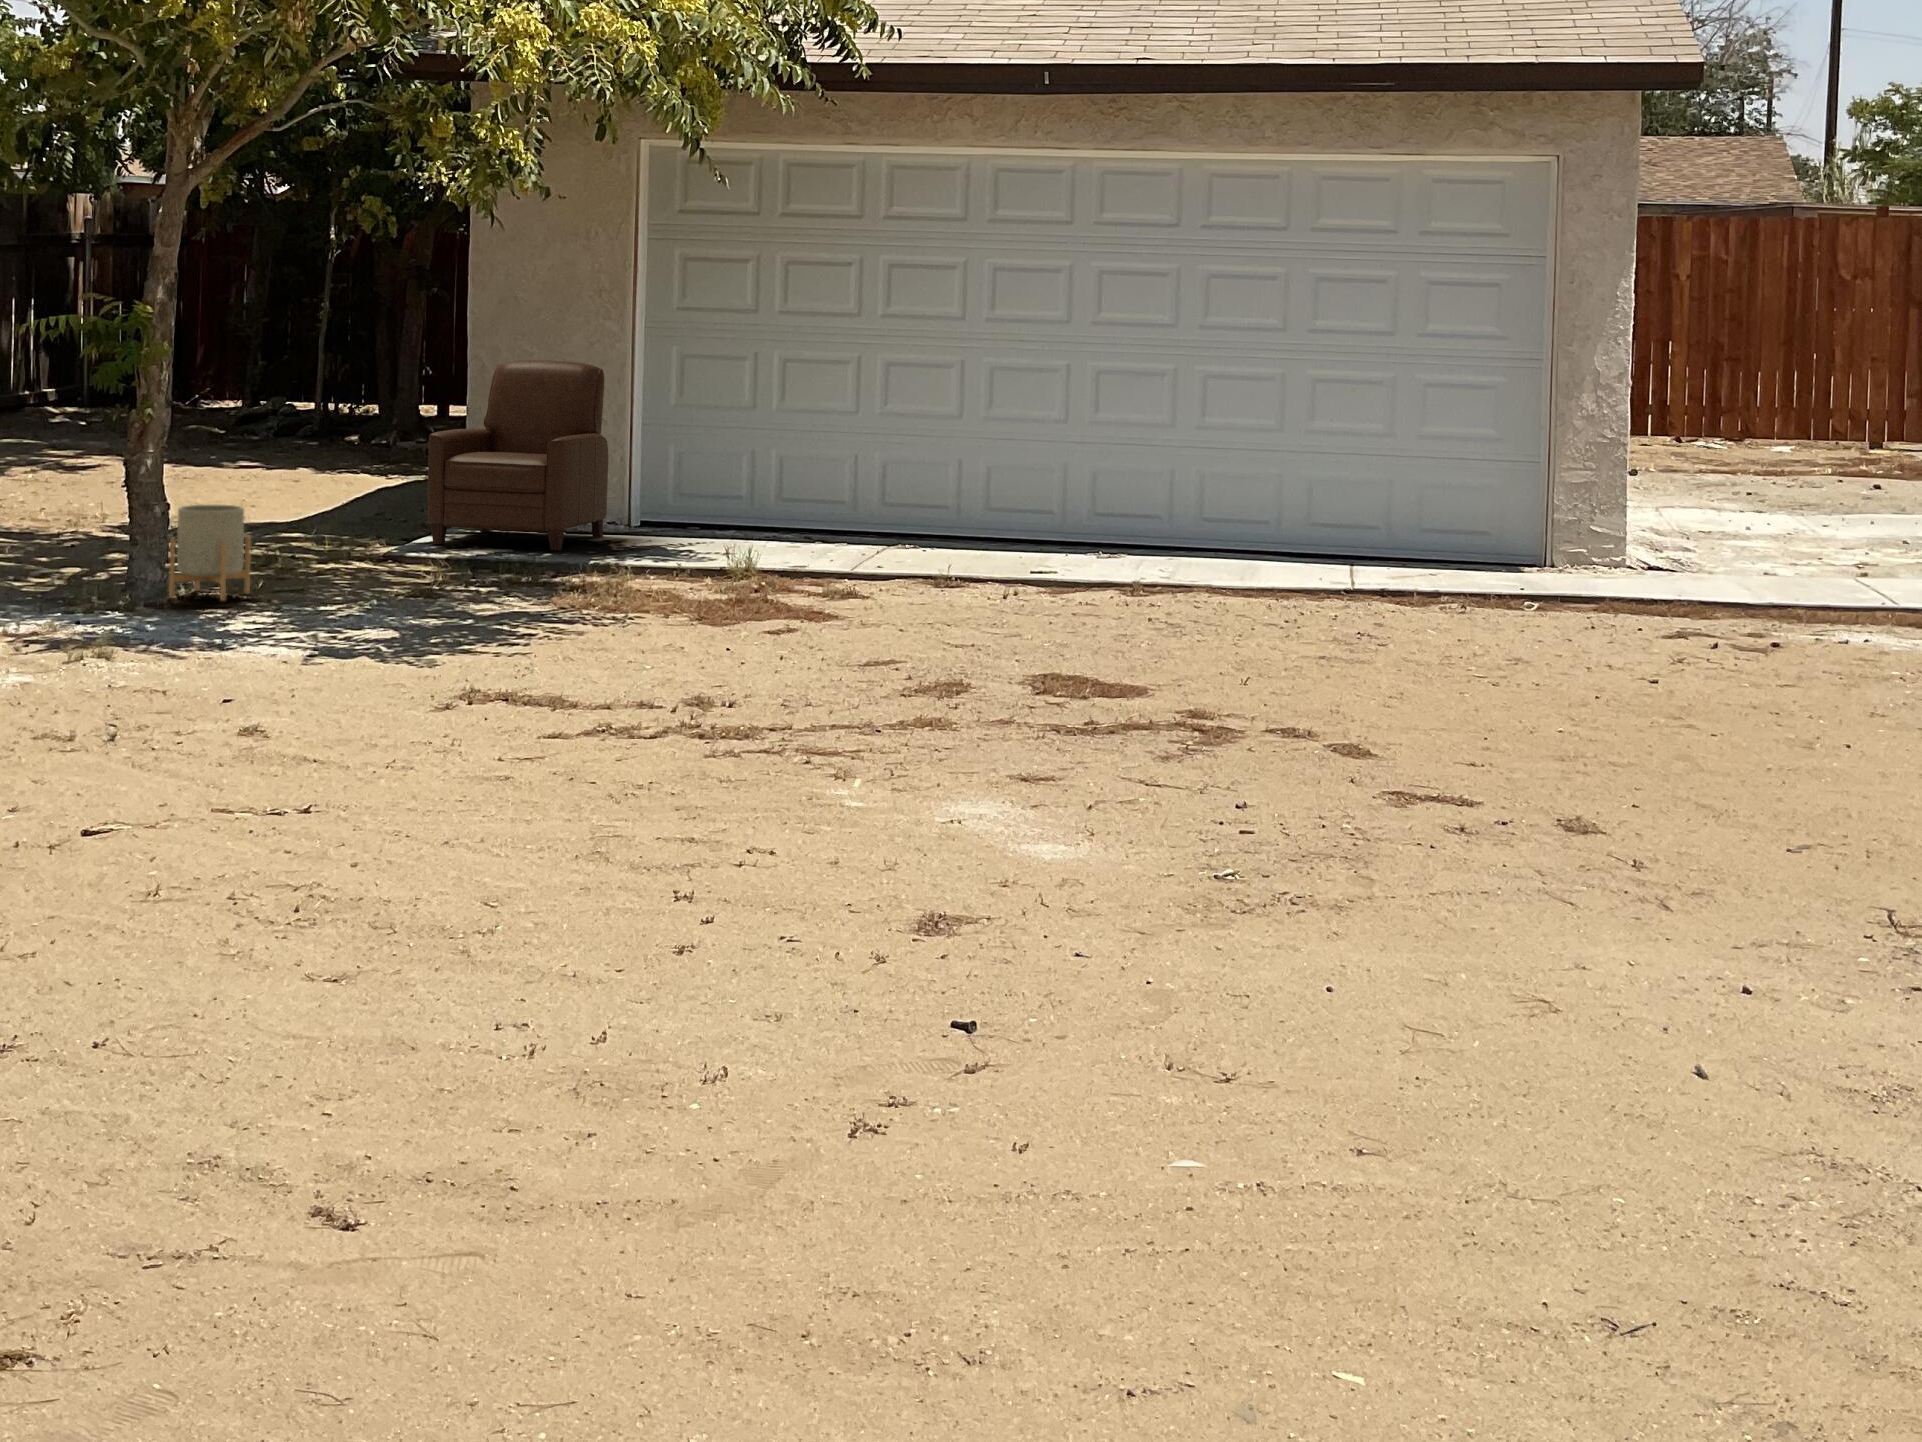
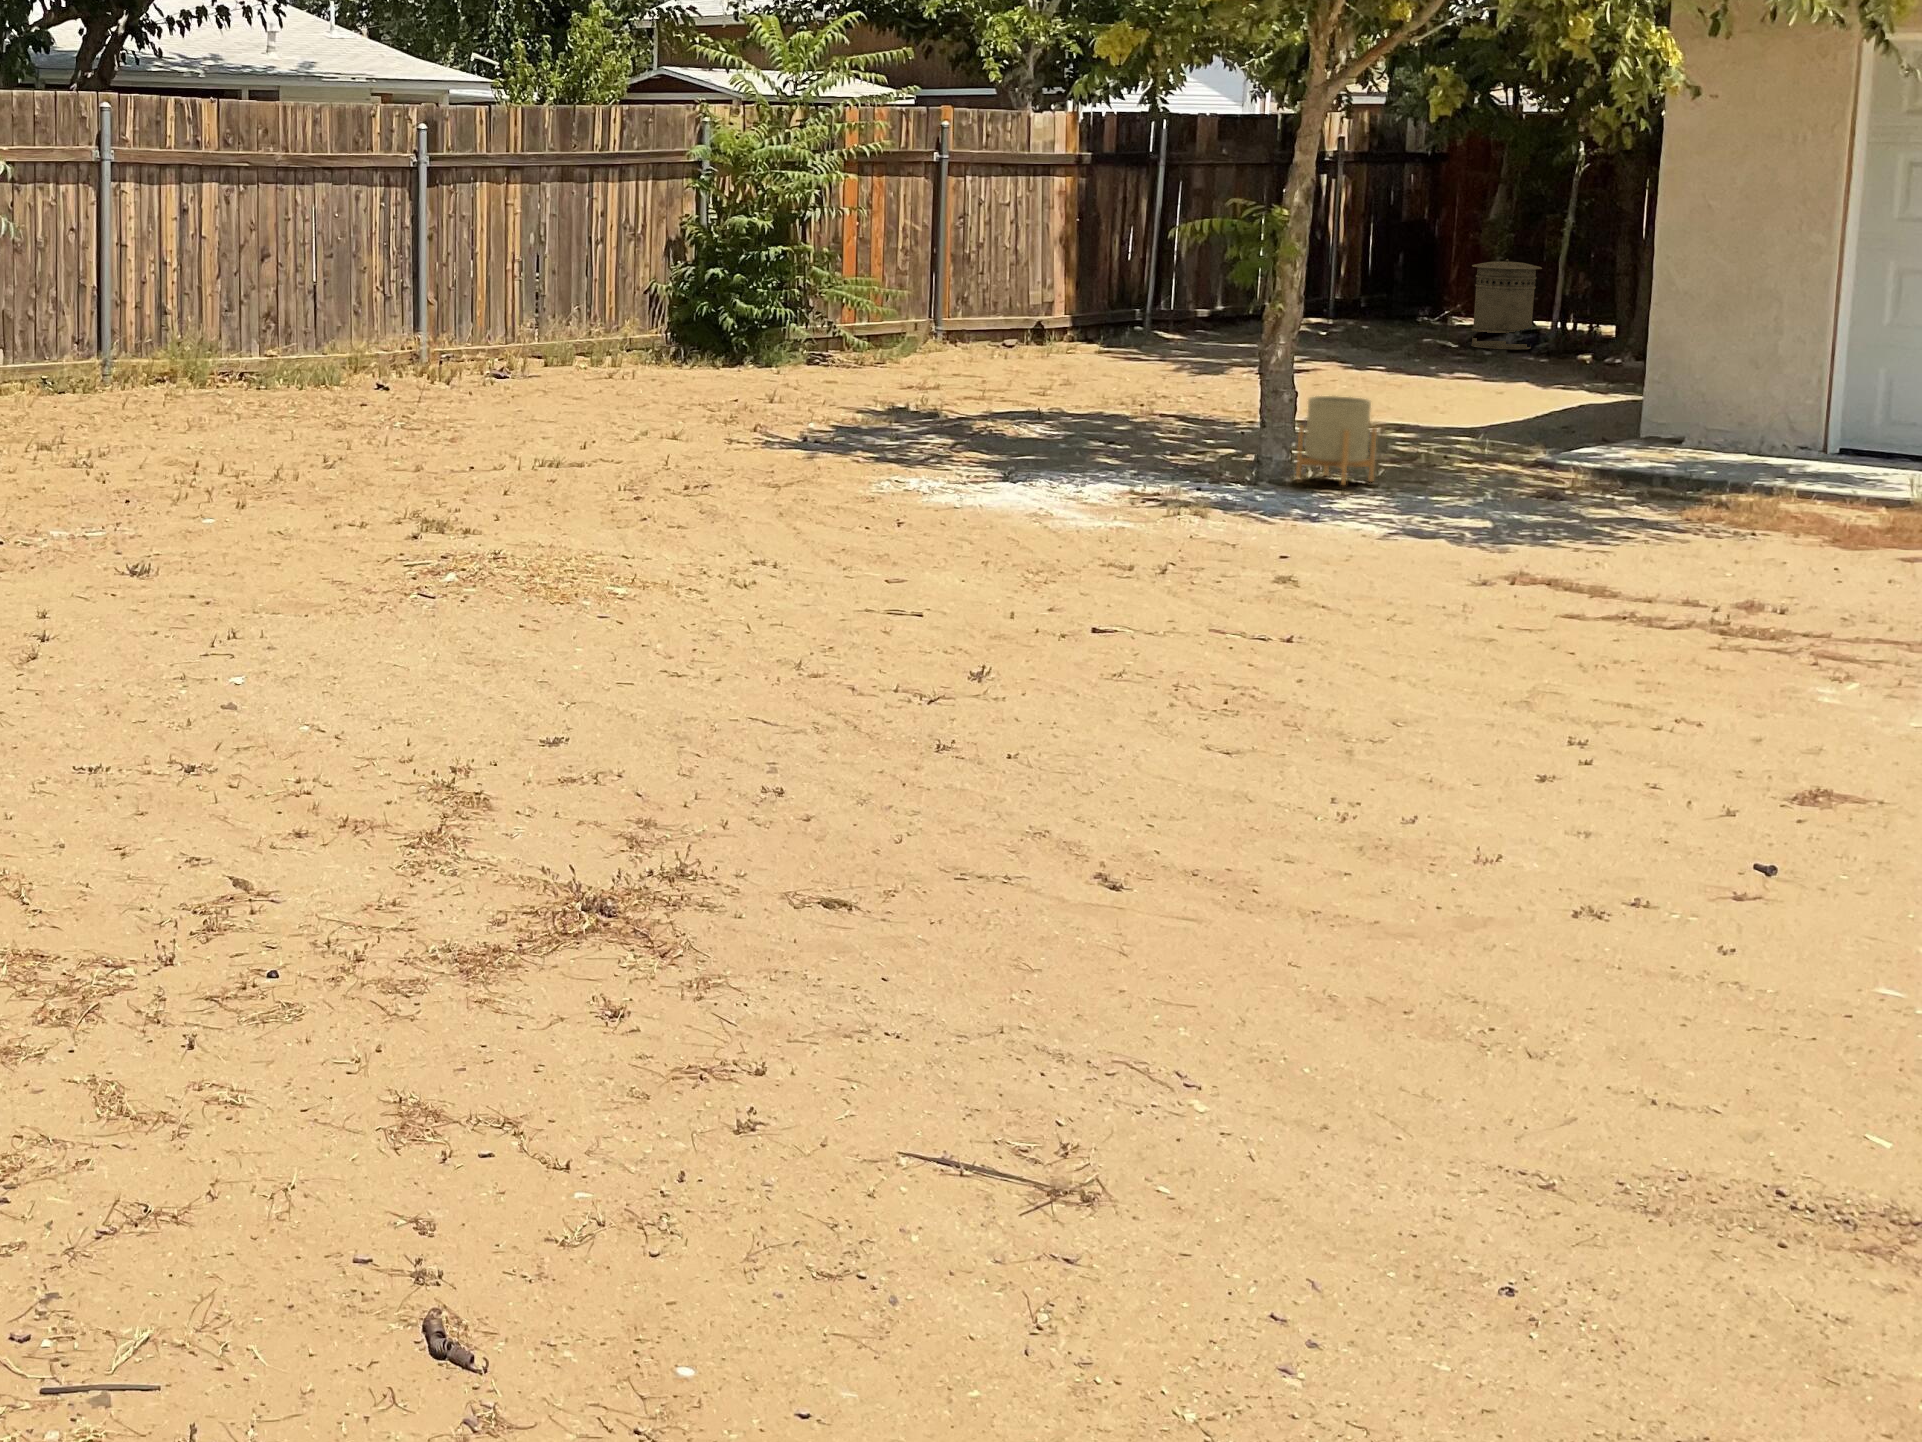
trash can: none [230,340,297,430] -> present [1471,259,1542,349]
chair: present [428,360,609,550] -> none [1587,276,1801,471]

